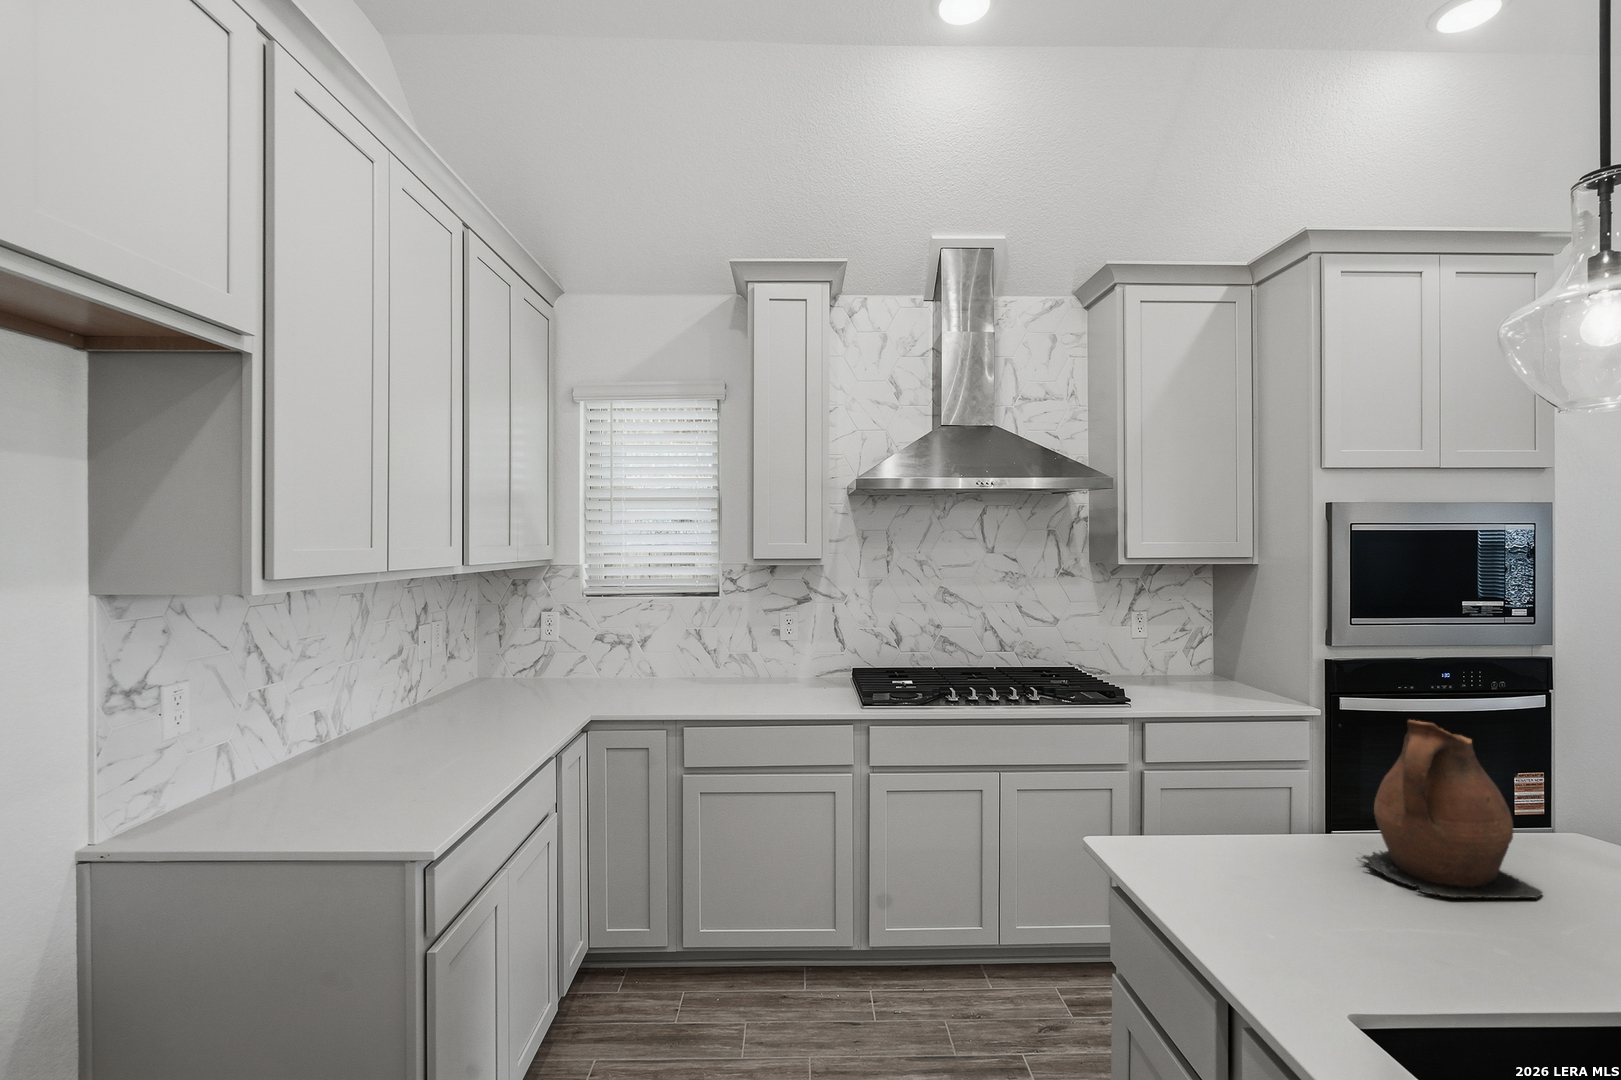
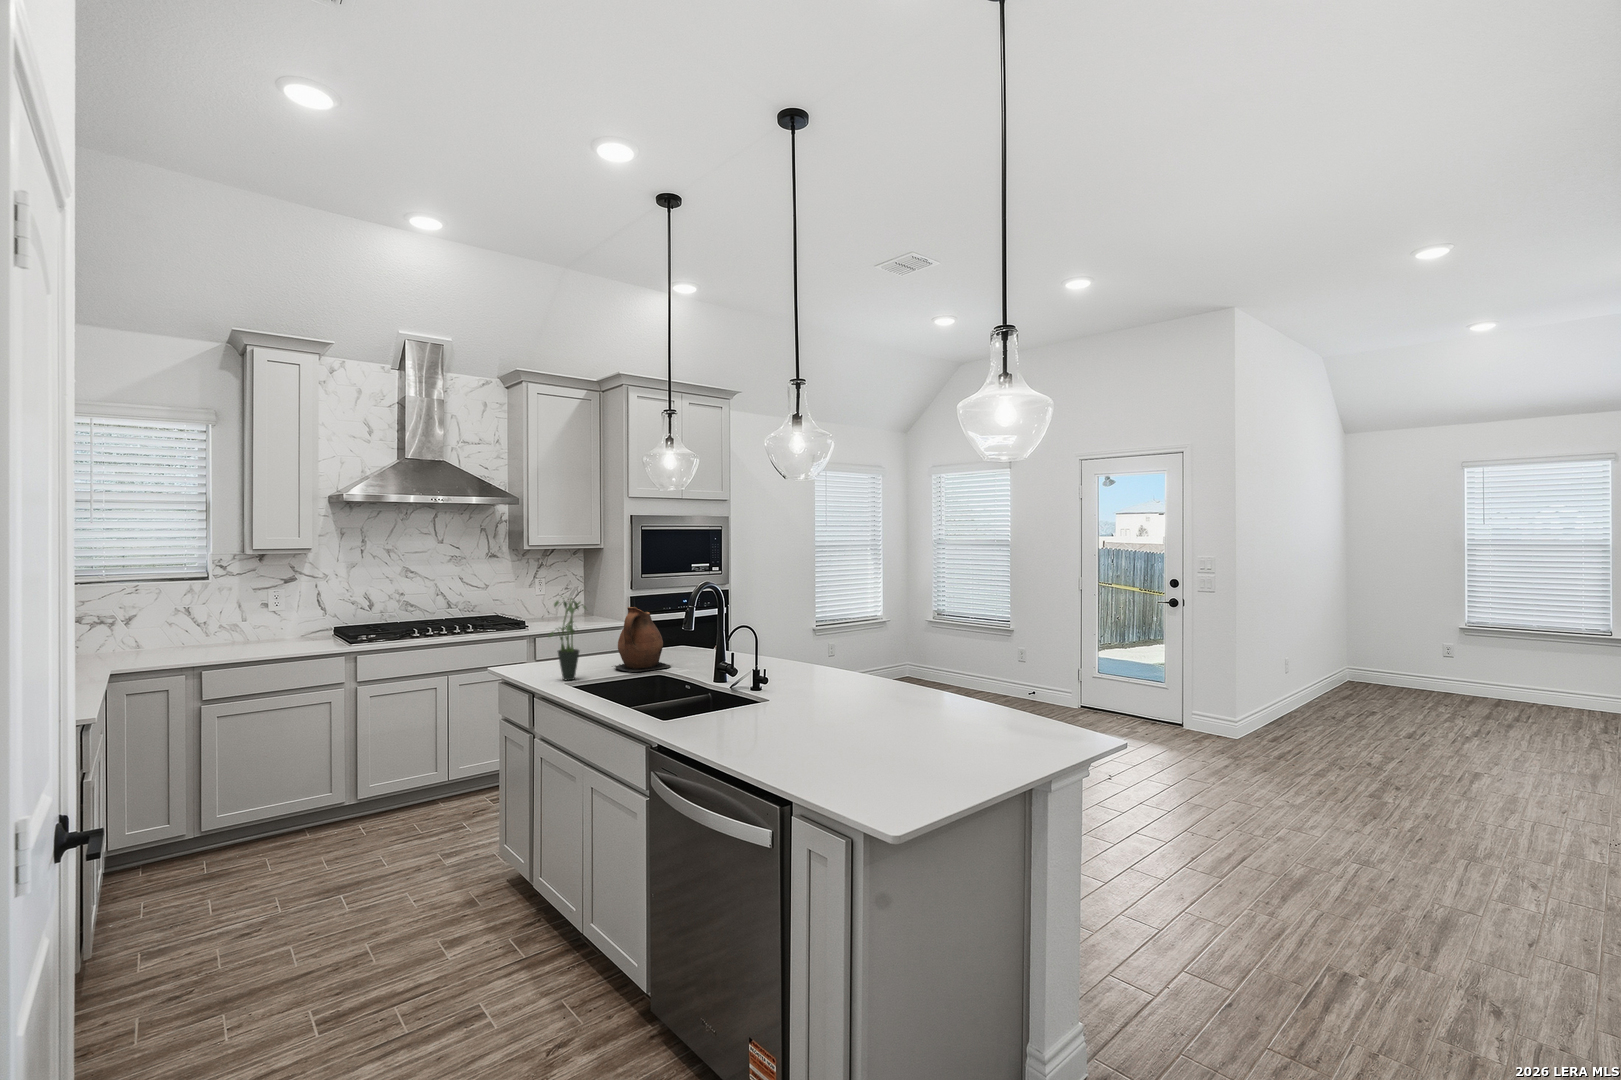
potted plant: none [1206,680,1309,888] -> present [549,596,586,681]

